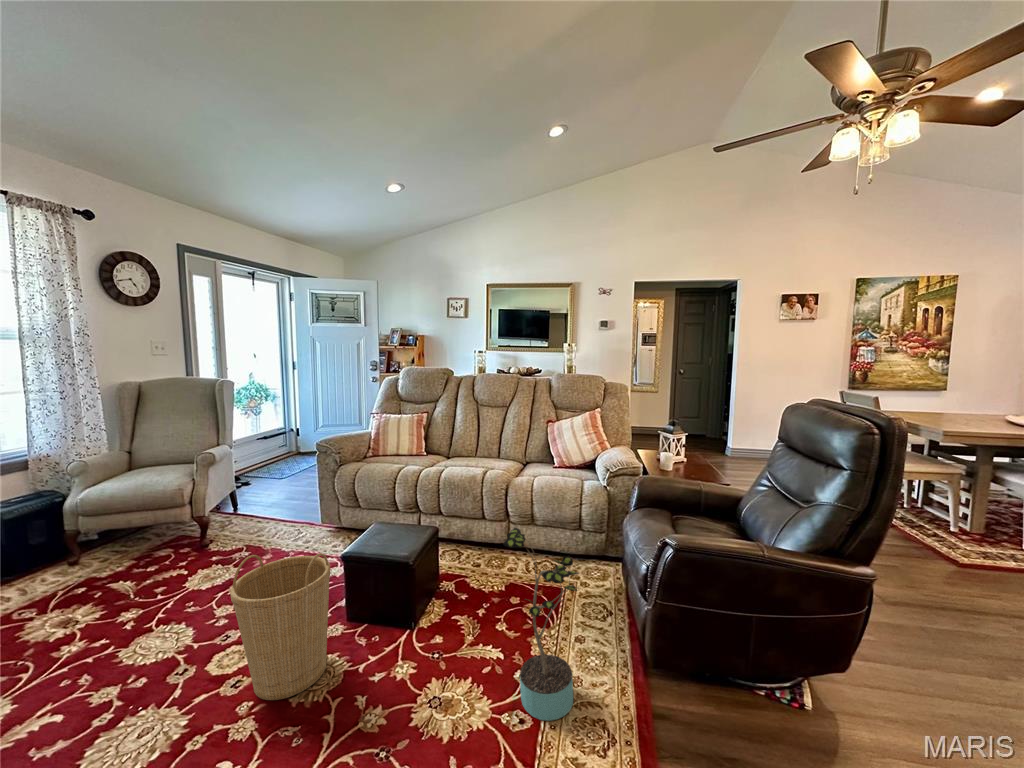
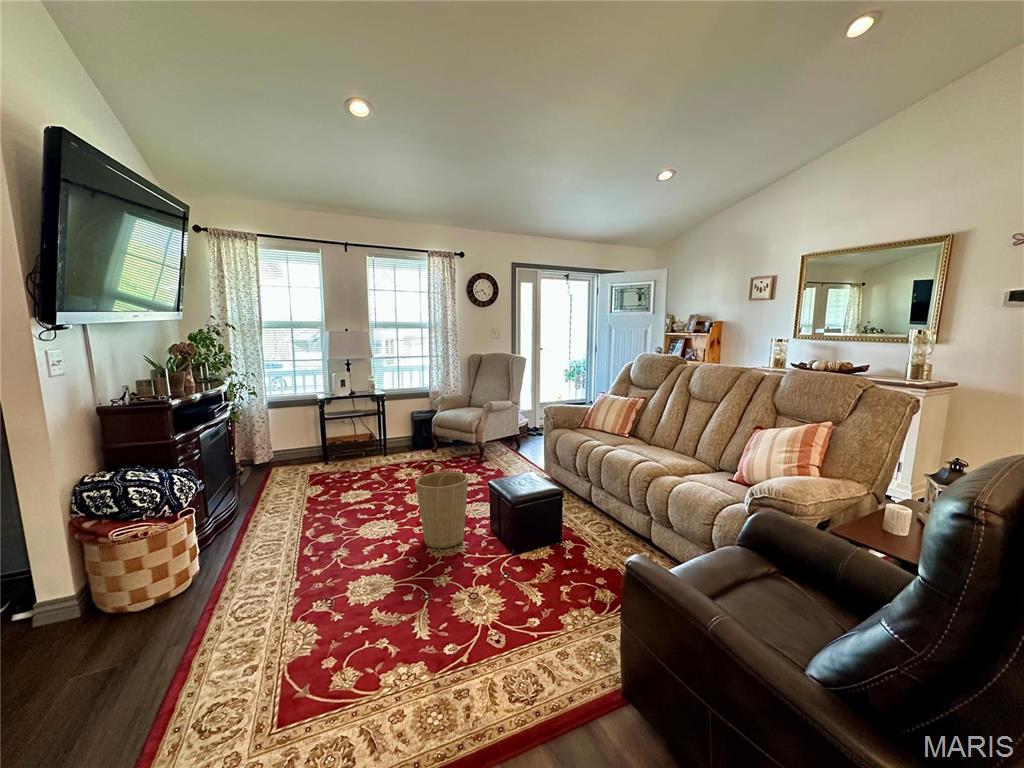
potted plant: present [504,528,579,721] -> none [493,498,580,663]

